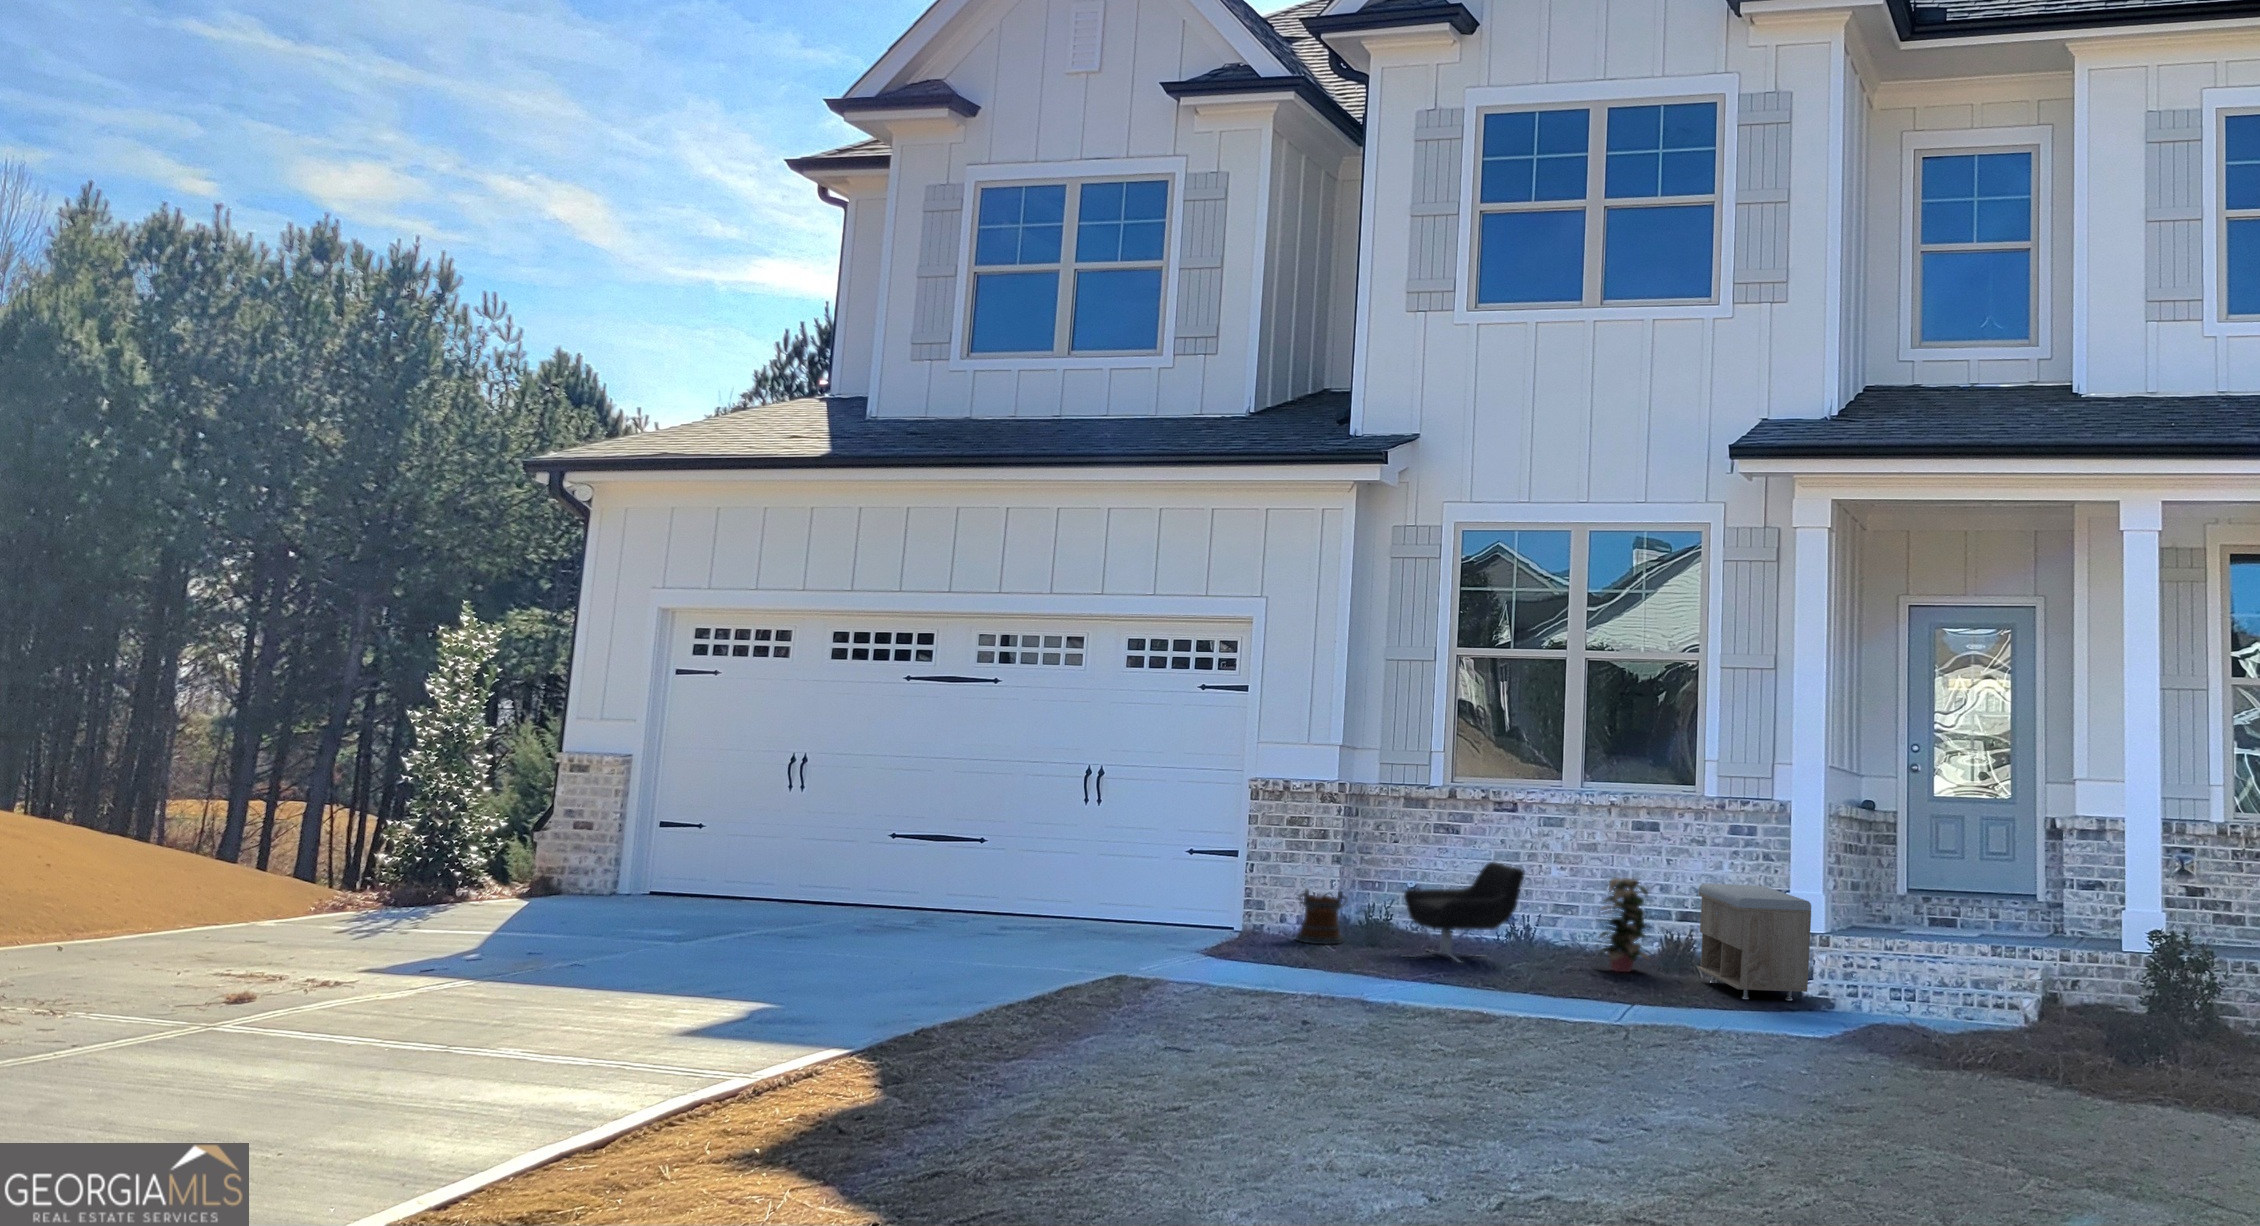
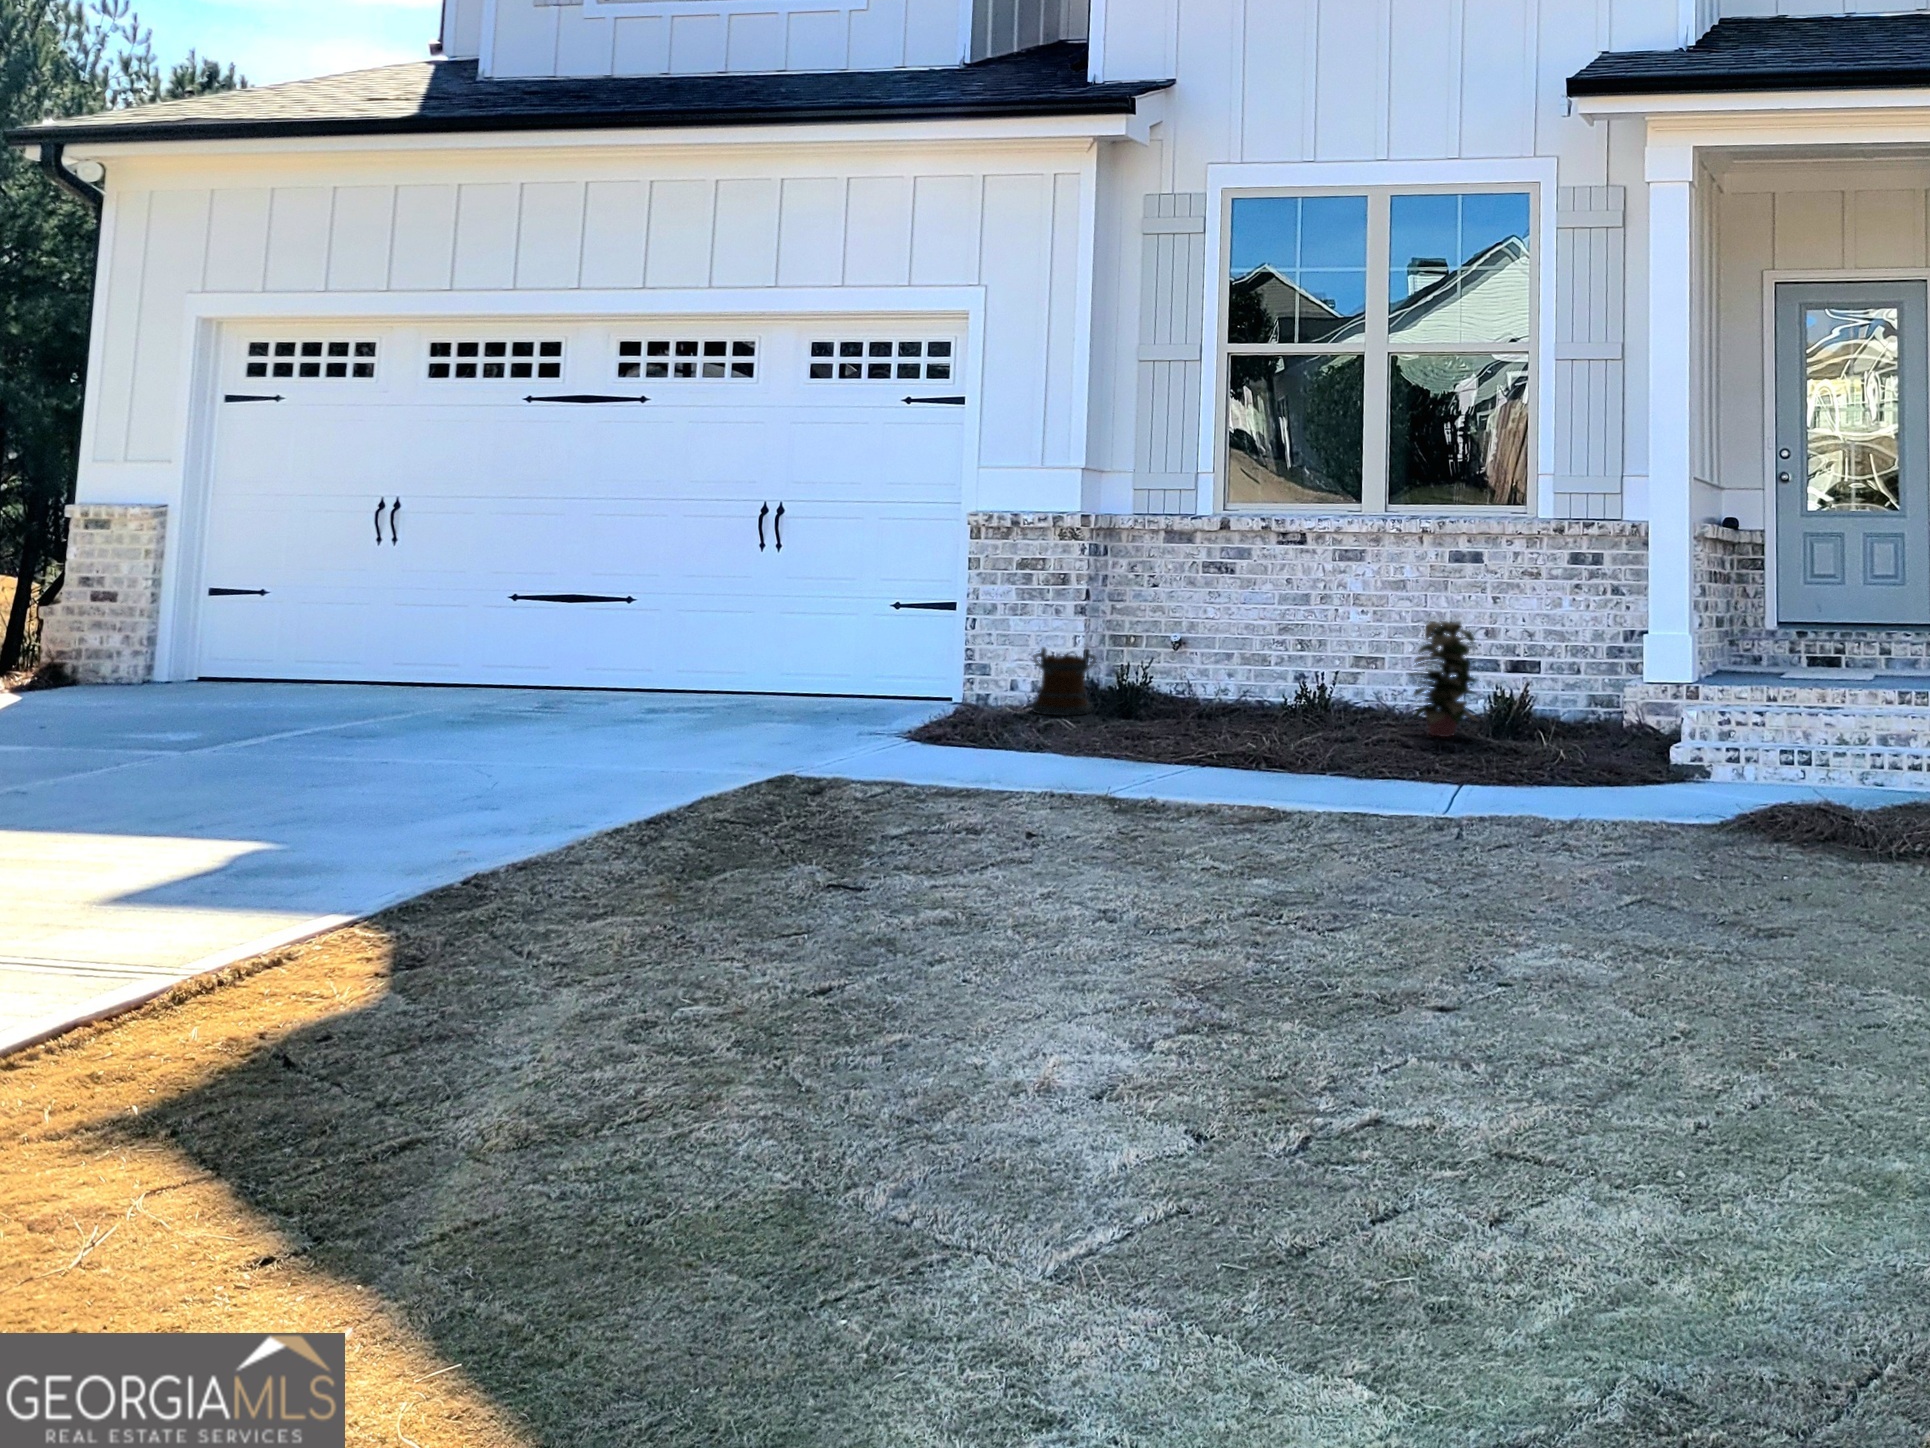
lounge chair: present [1404,862,1525,962] -> none [1165,606,1319,734]
storage bench: present [1698,883,1811,1001] -> none [1537,625,1681,767]

